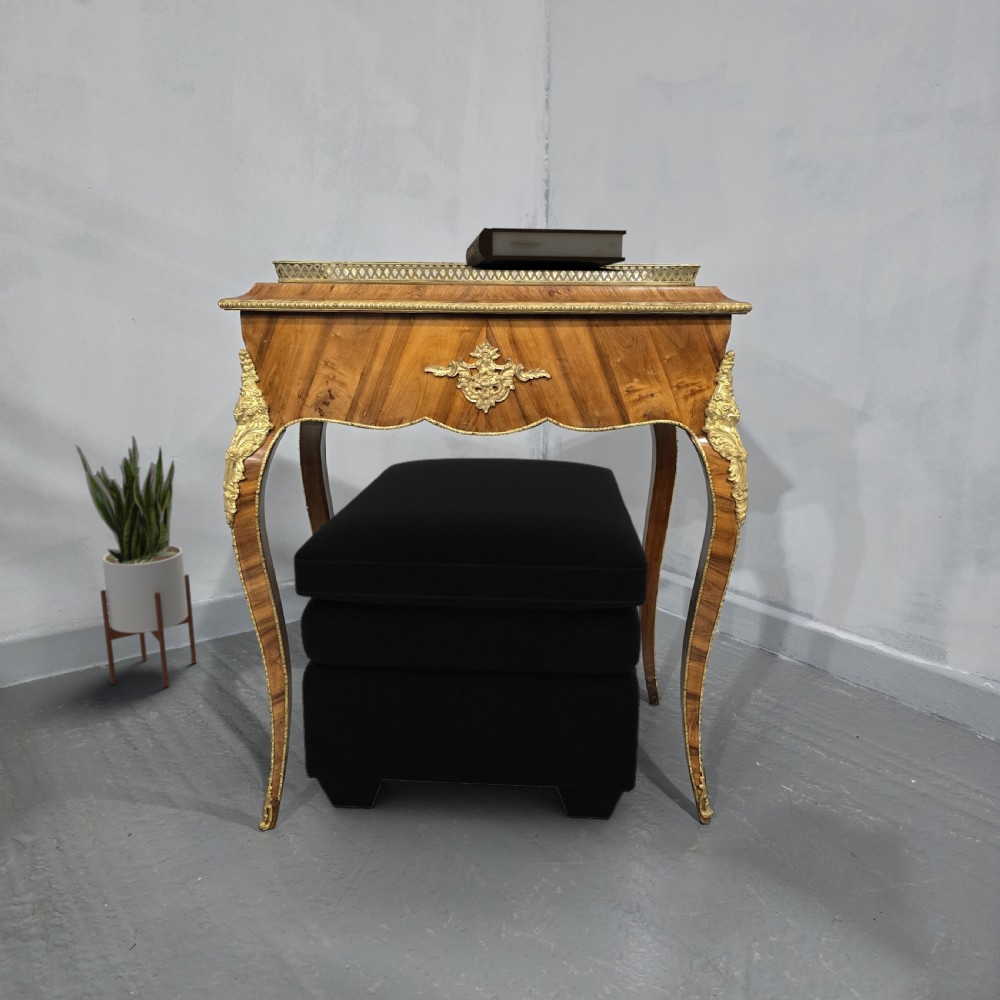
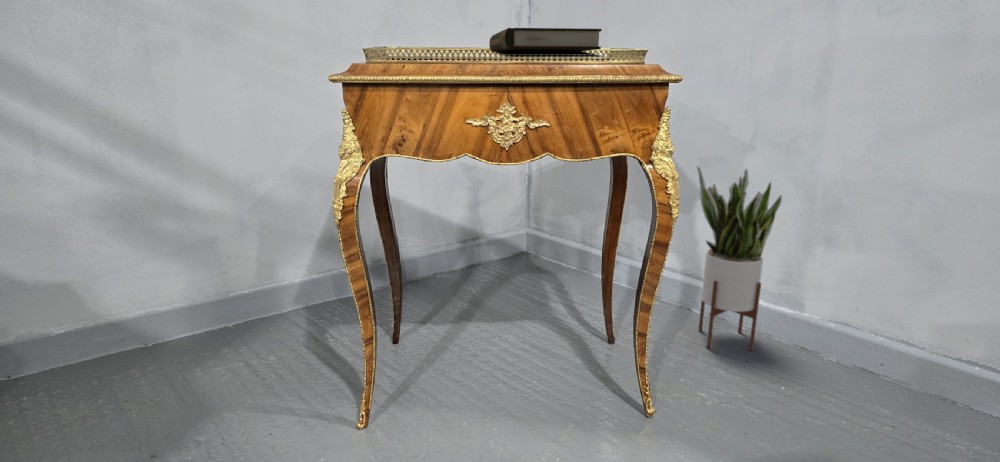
potted plant: present [76,436,196,687] -> present [697,166,782,350]
ottoman: present [294,458,648,819] -> none [379,180,614,416]

